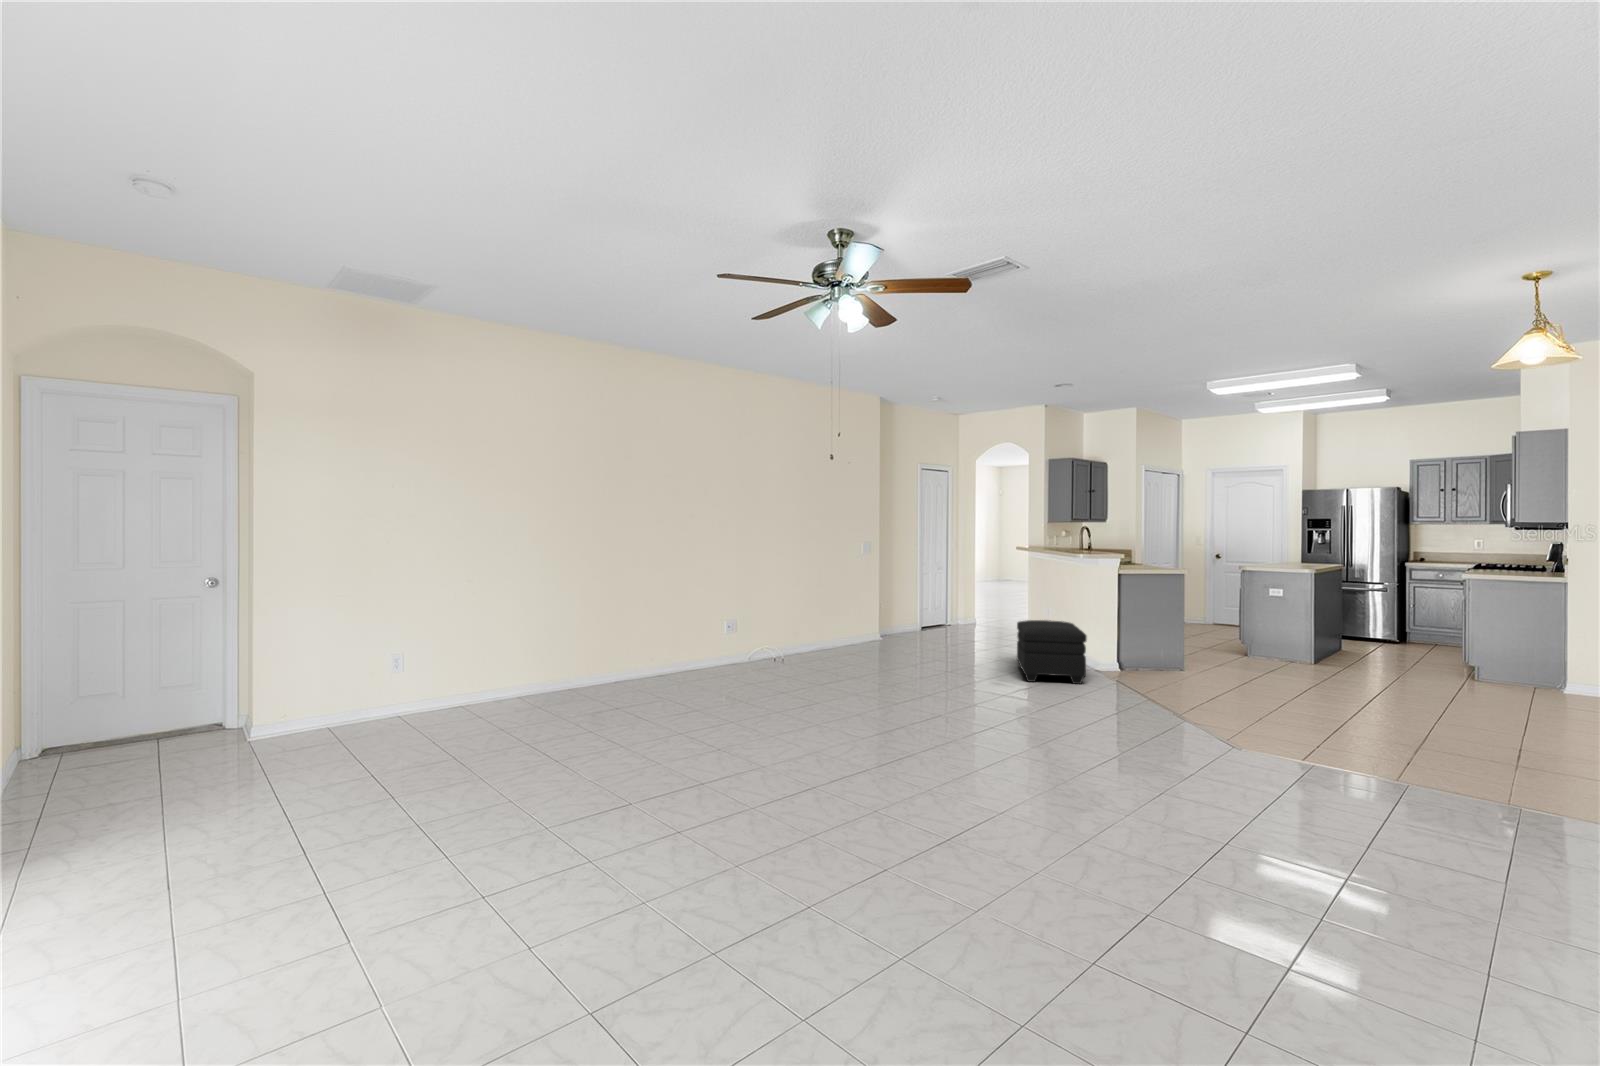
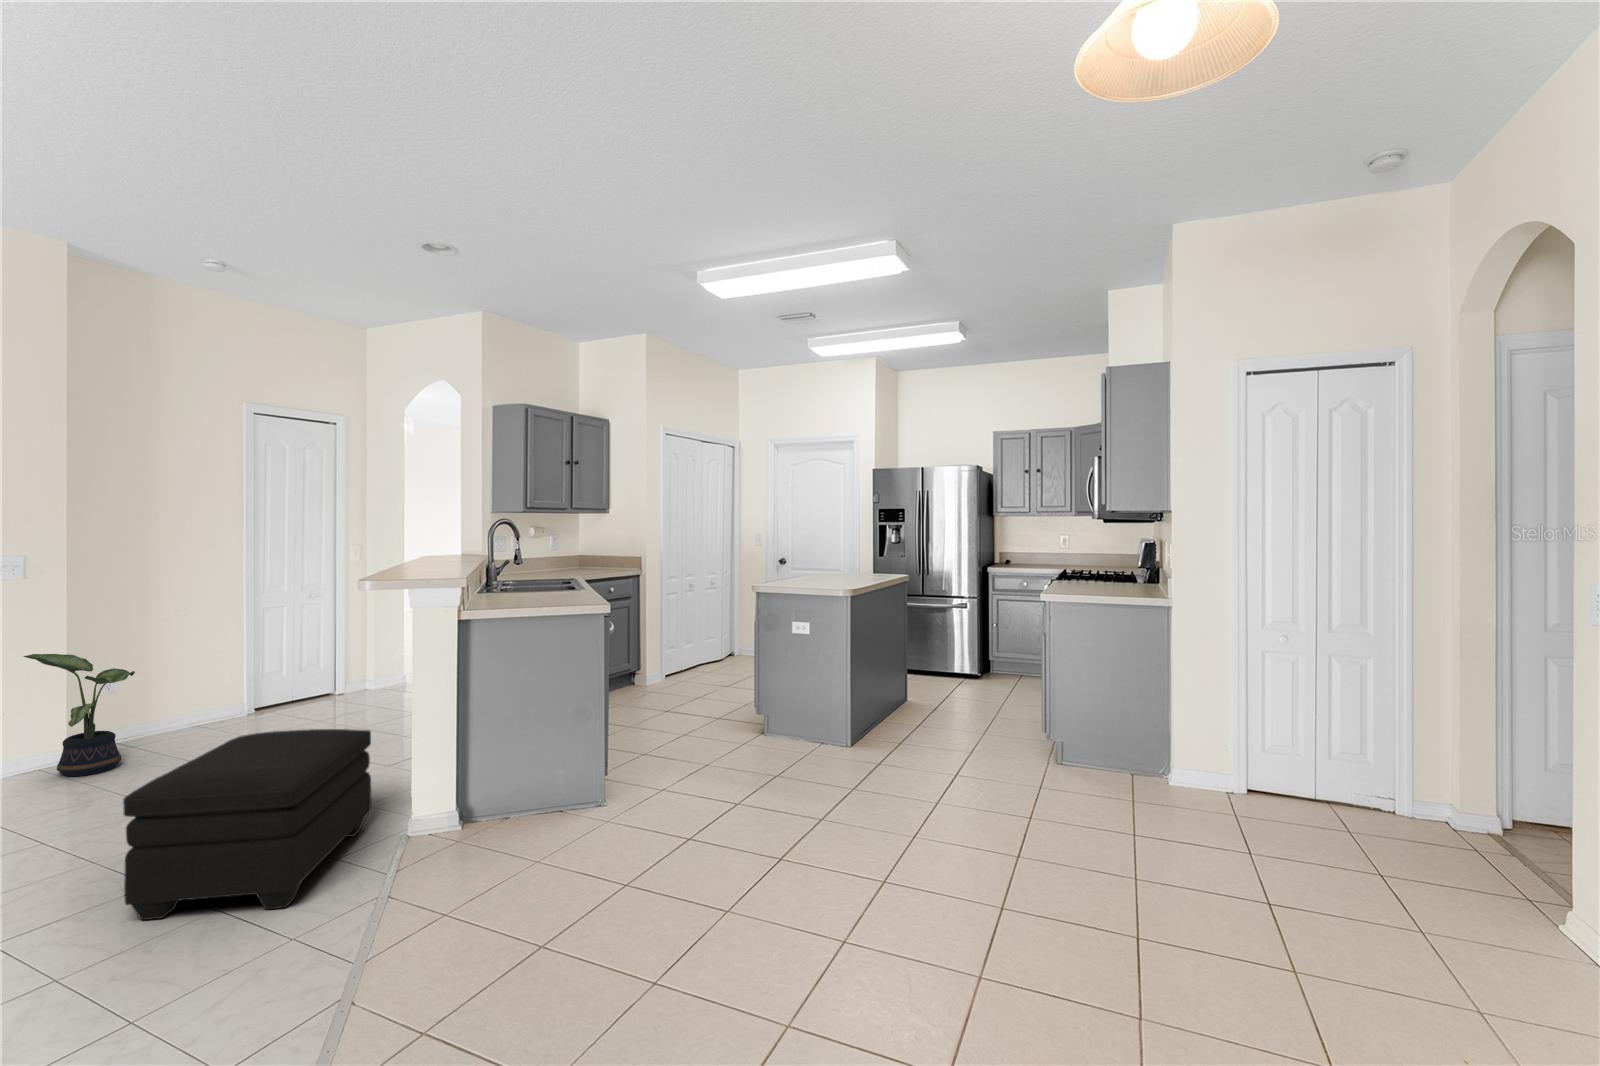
potted plant: none [870,587,912,645] -> present [24,654,135,776]

